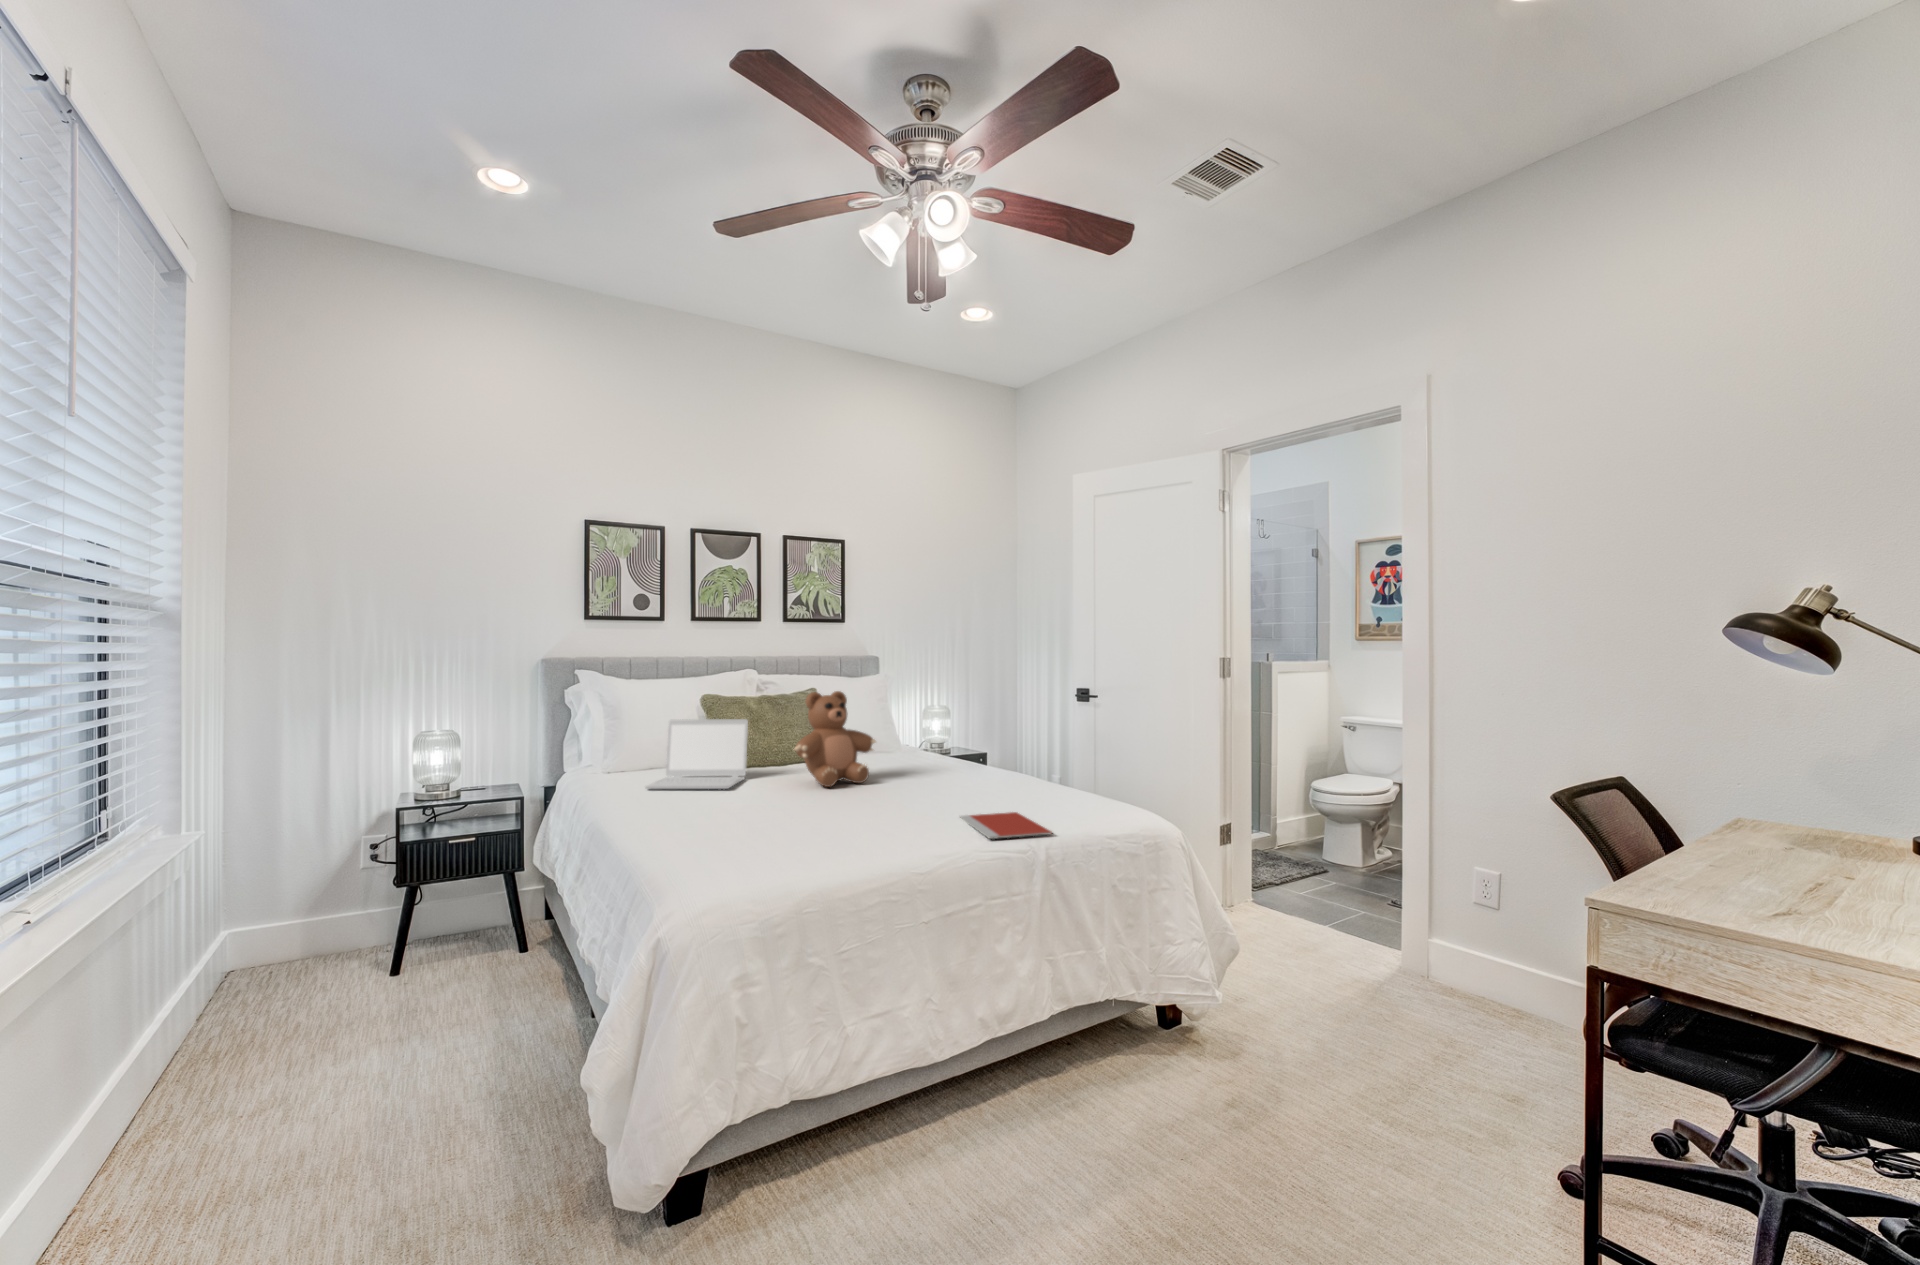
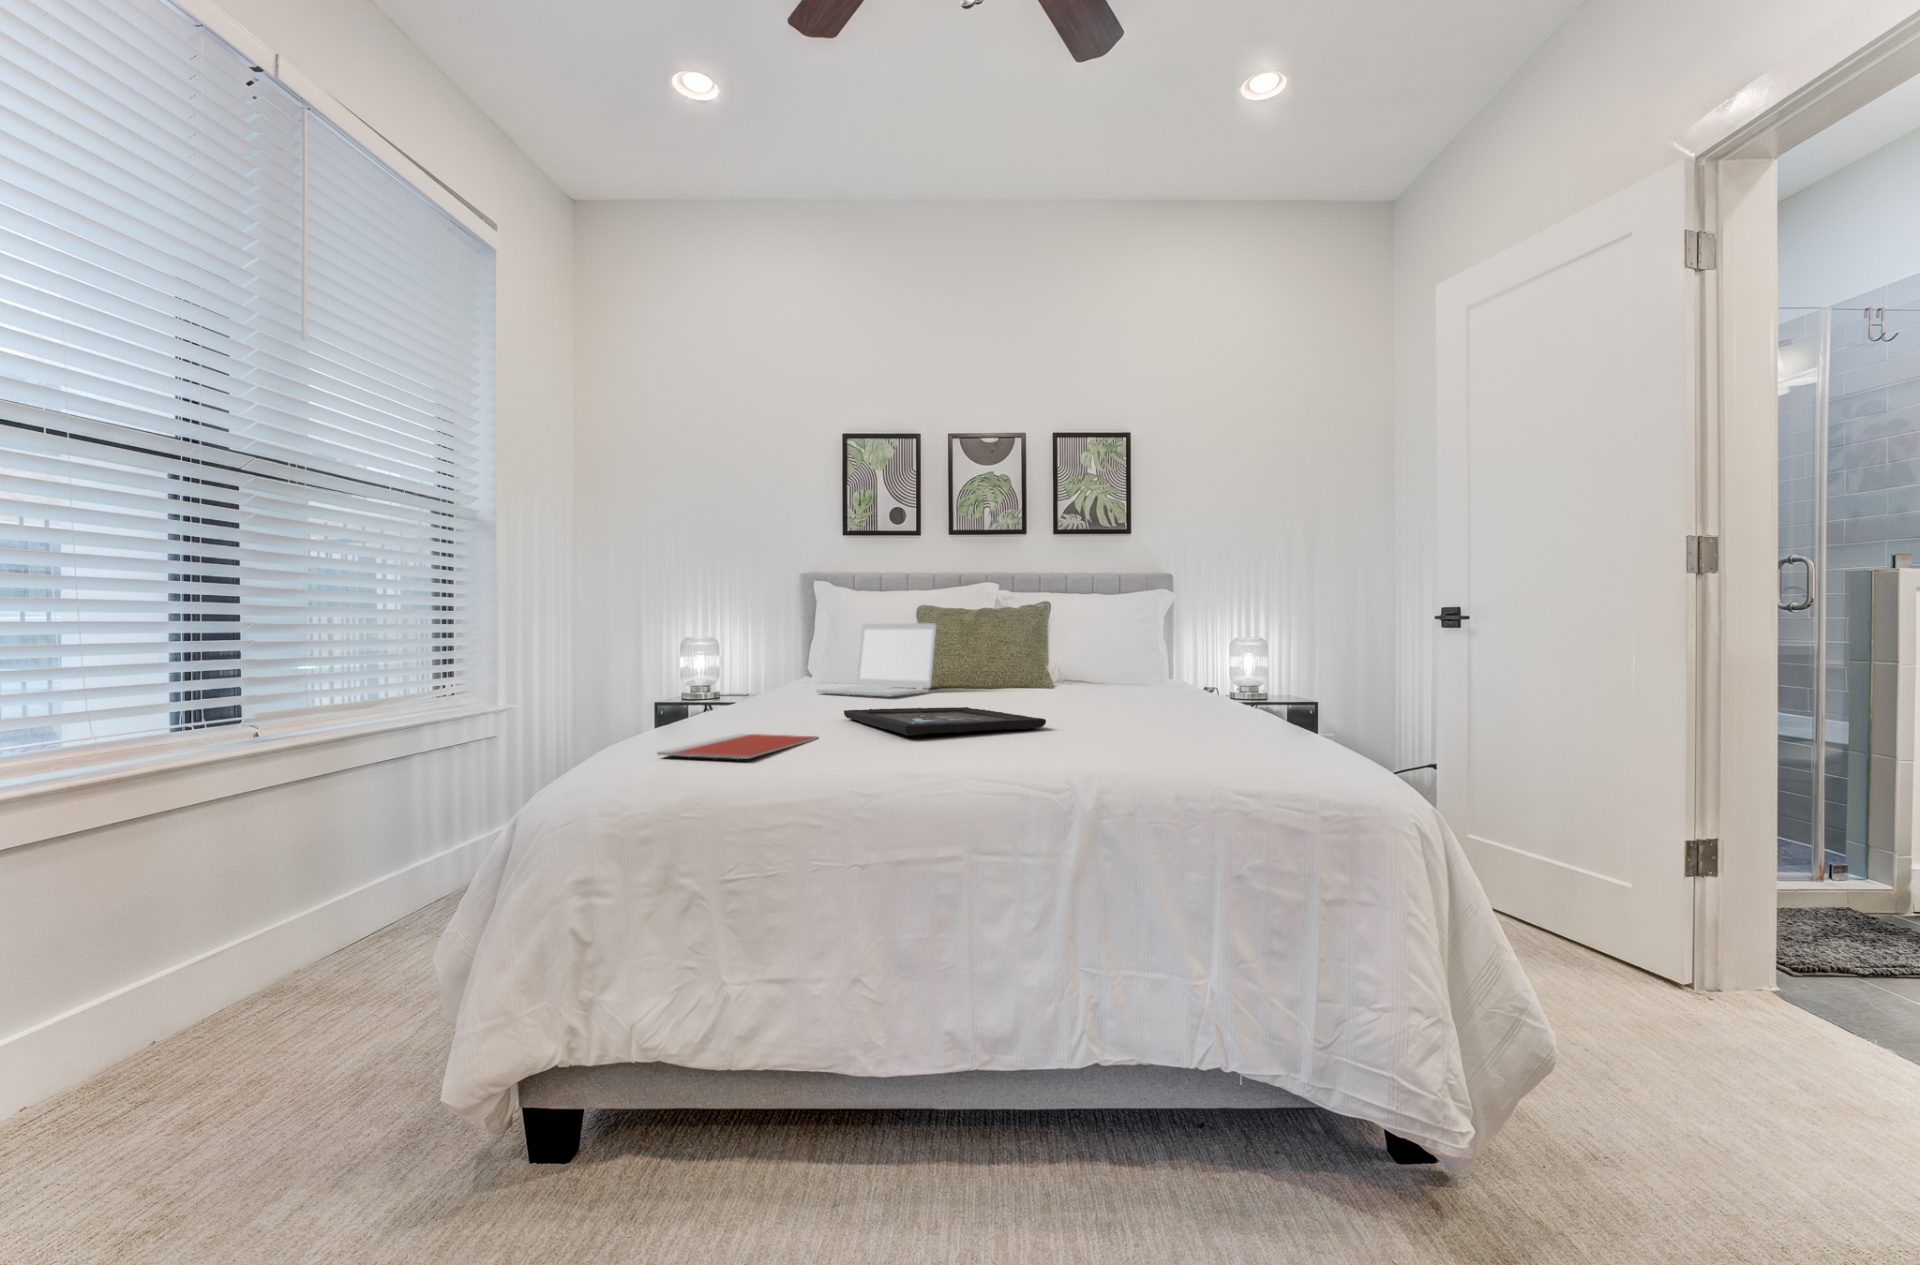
teddy bear: present [794,691,876,787] -> none [959,588,1074,702]
tray: none [746,797,919,834] -> present [844,707,1046,735]
notebook: present [960,812,1052,839] -> present [657,734,818,759]

